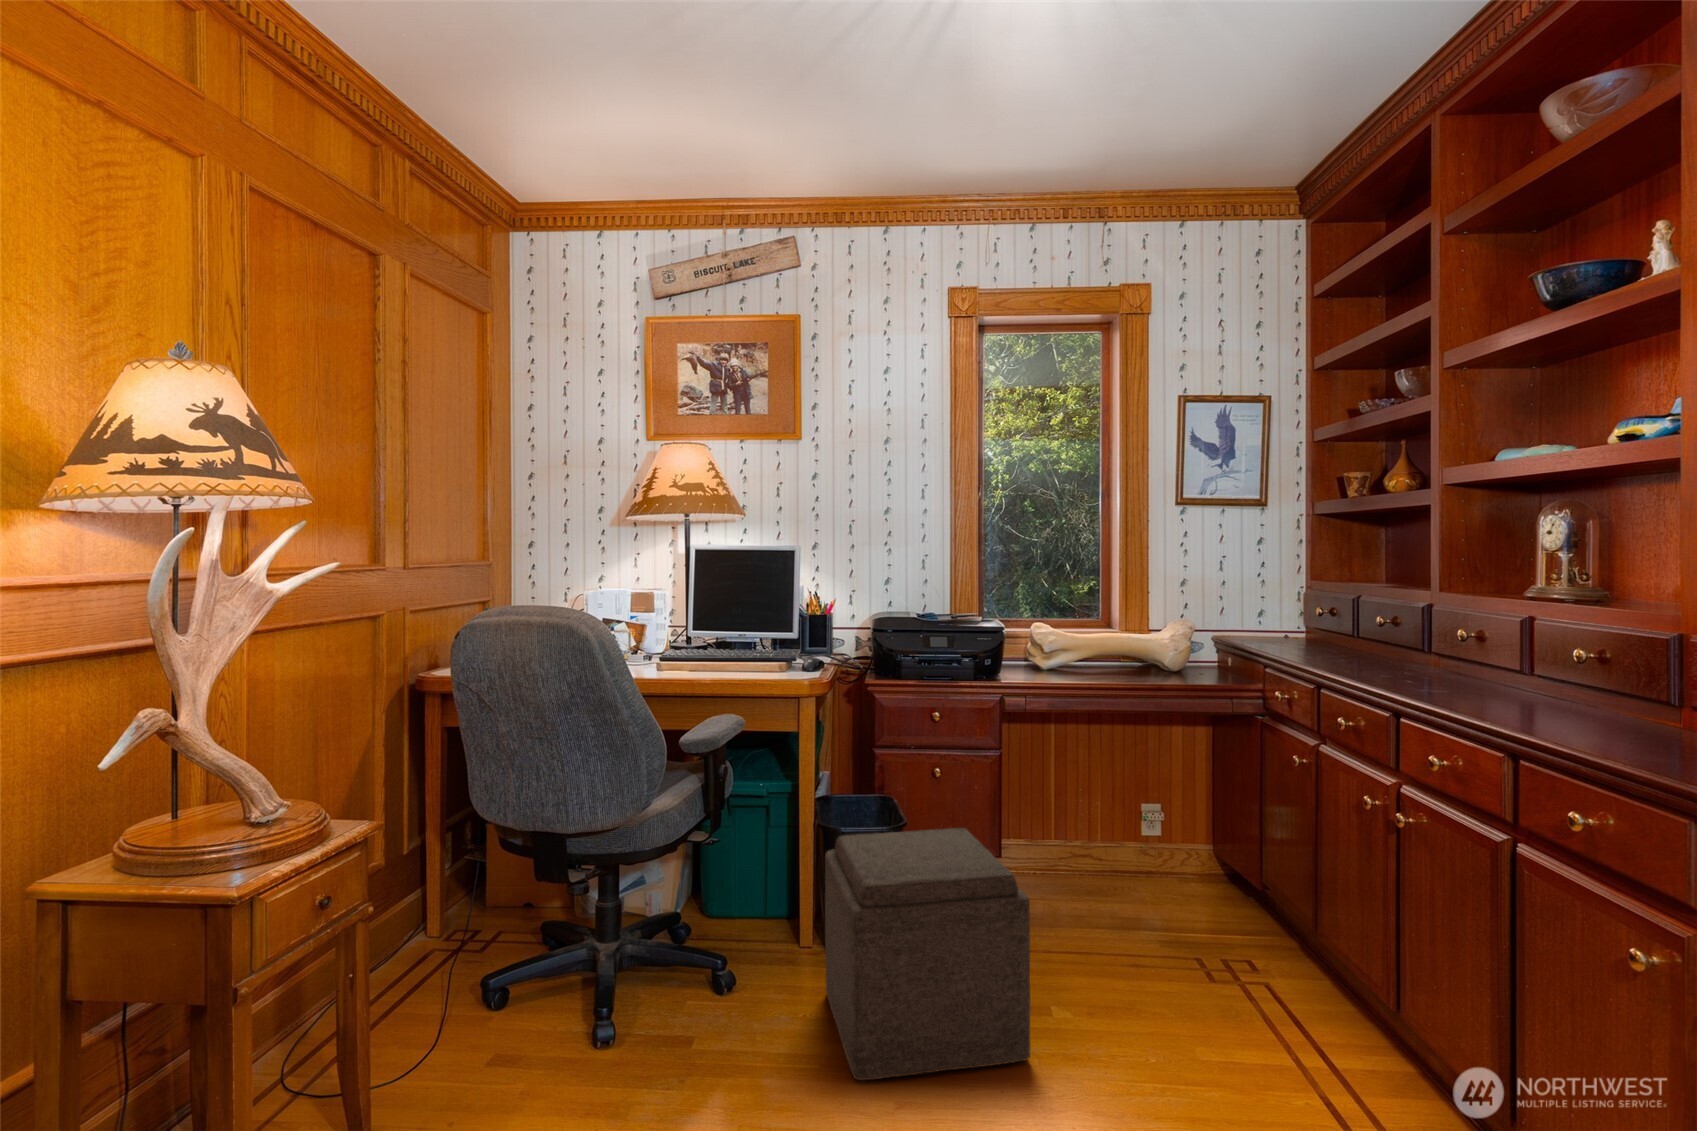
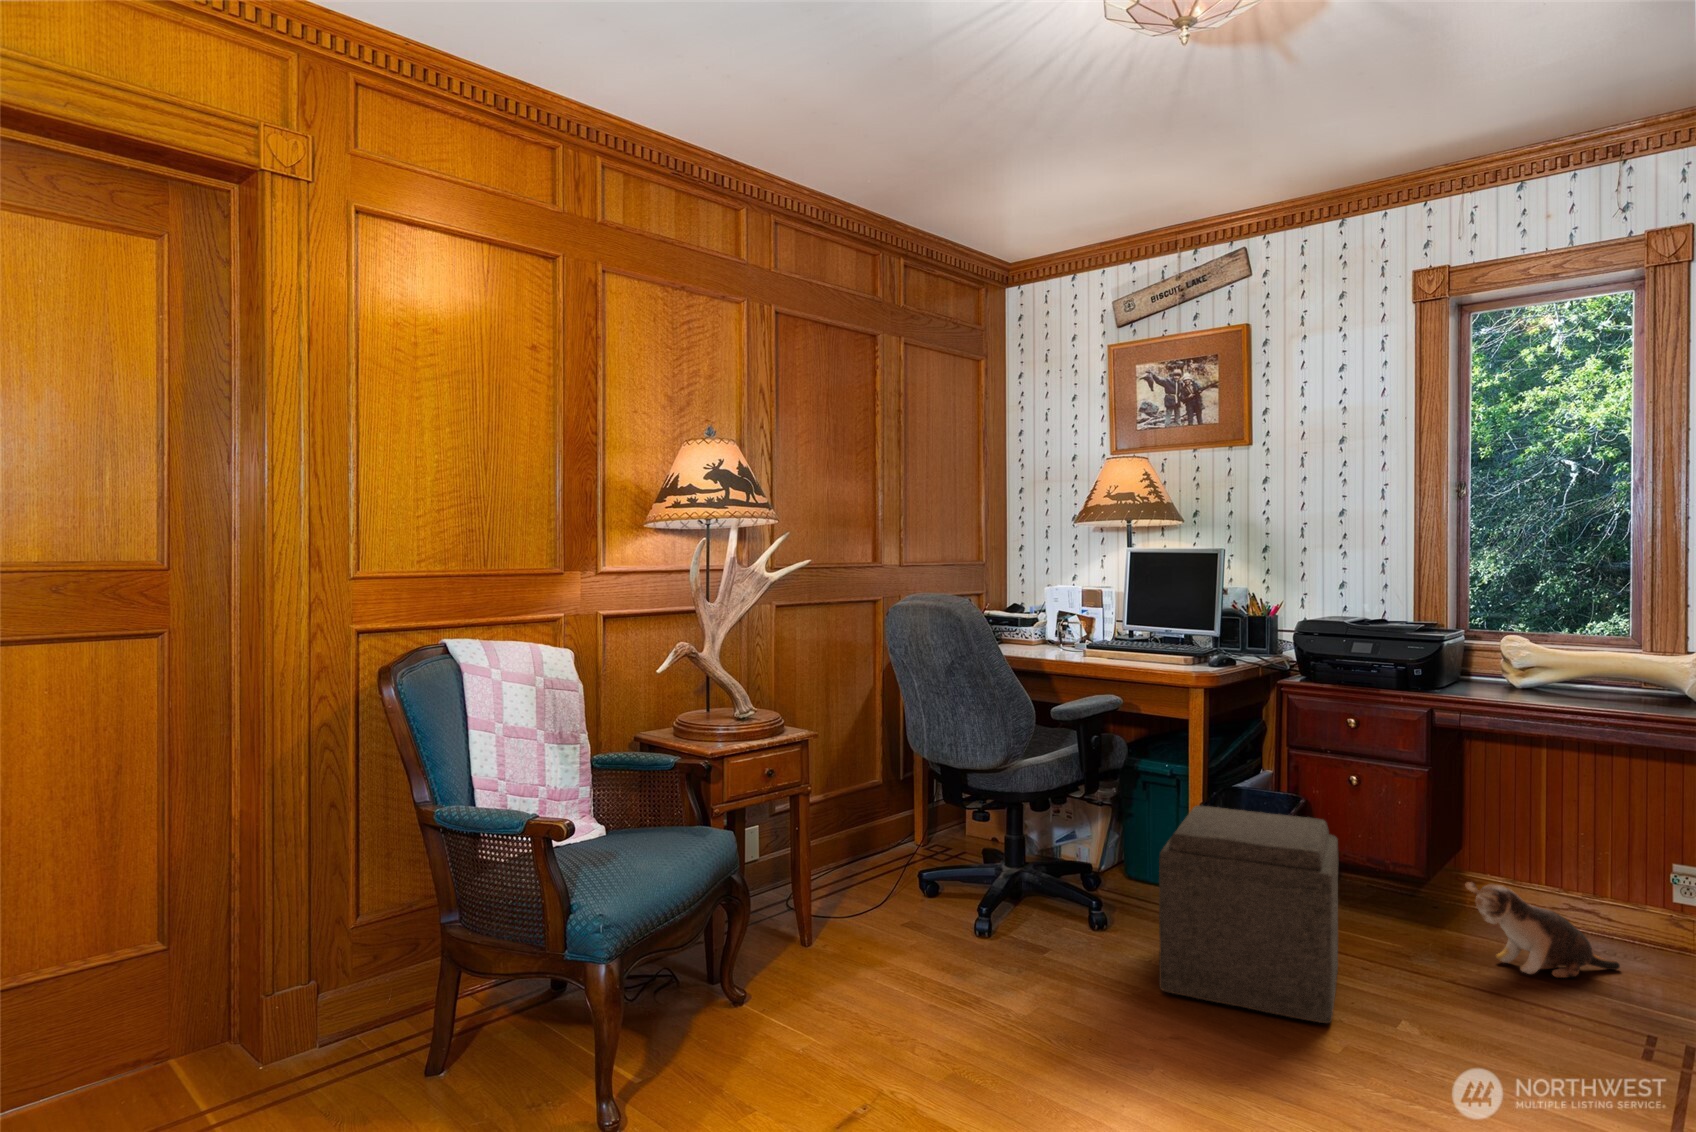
plush toy: none [1050,854,1141,931] -> present [1465,882,1620,978]

